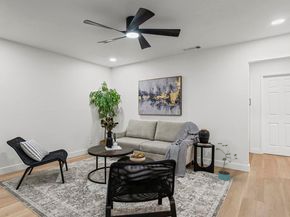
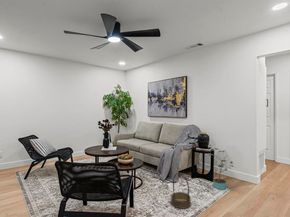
basket: none [192,168,211,201] -> present [171,173,191,209]

